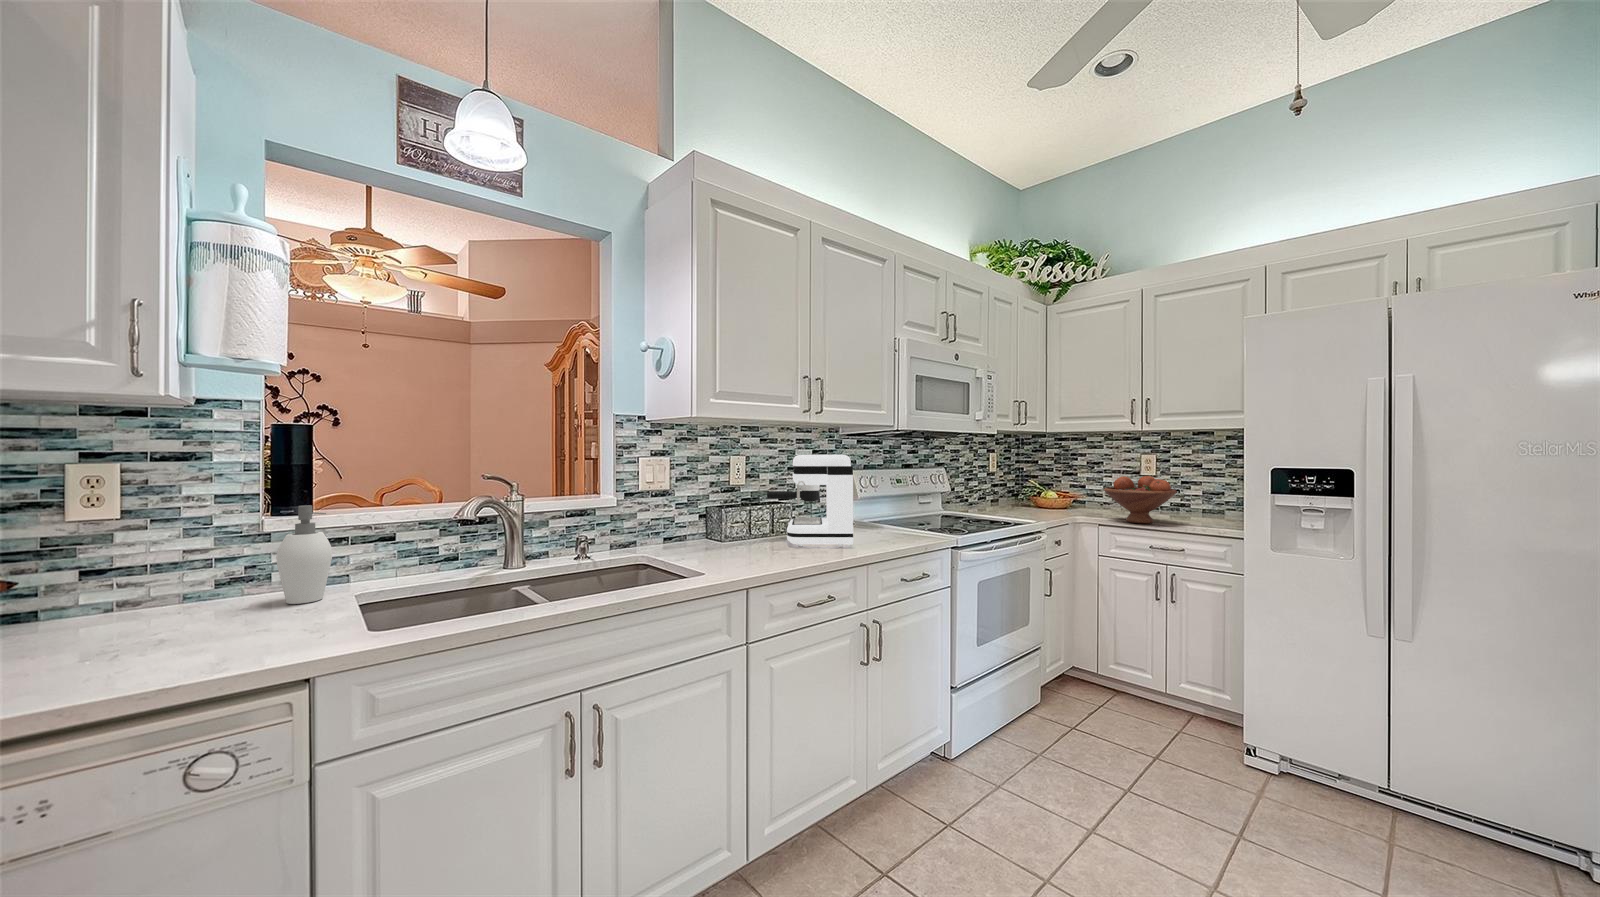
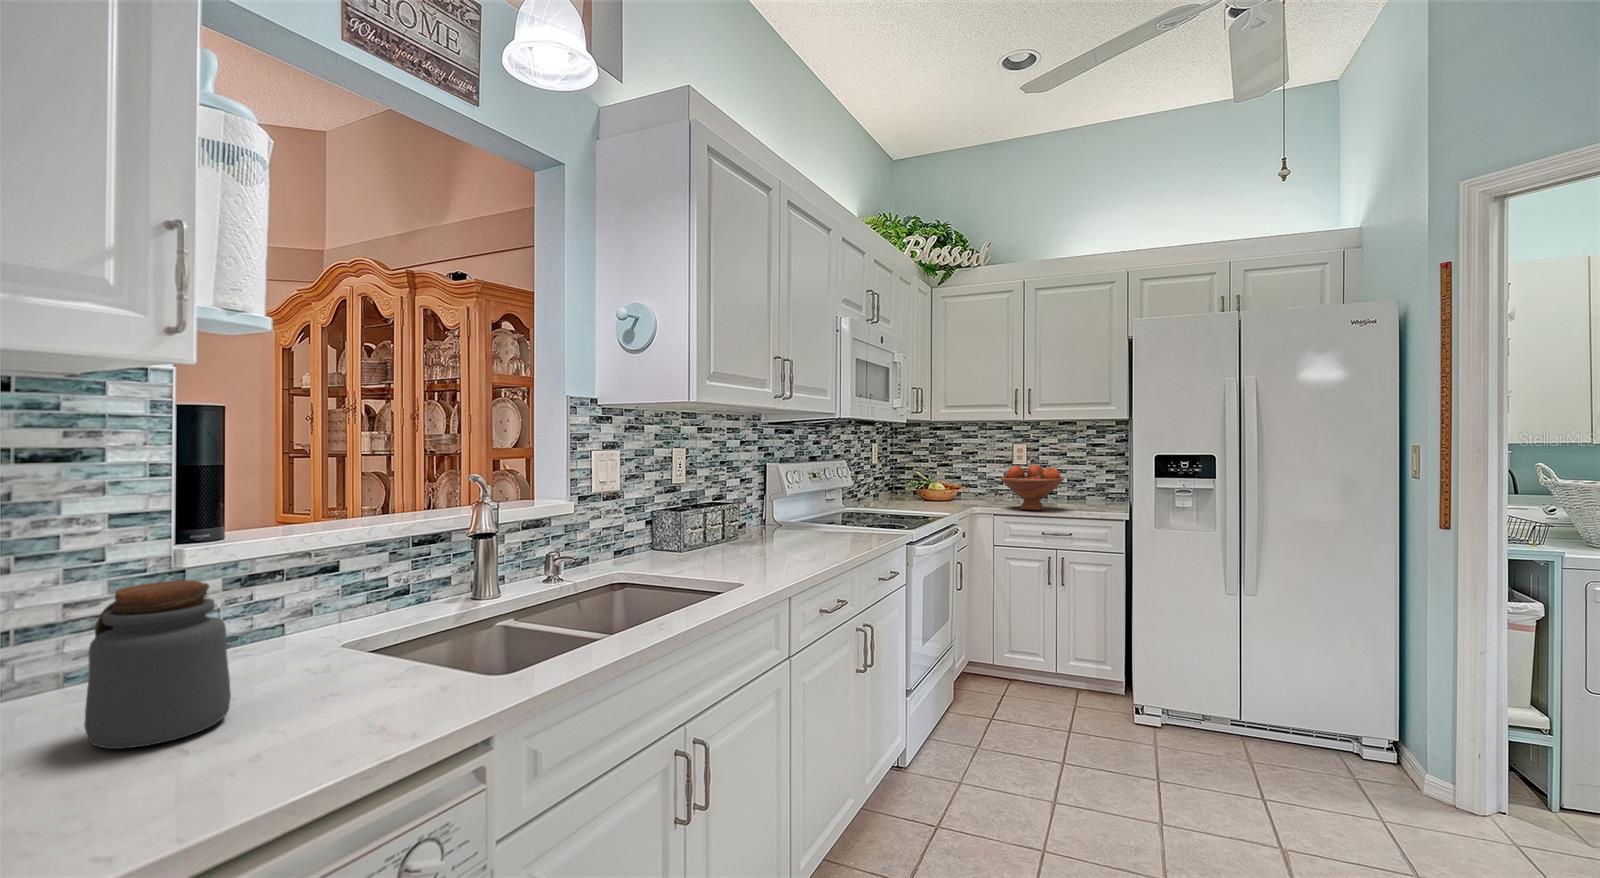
coffee maker: present [767,455,853,546] -> none [723,446,833,550]
soap dispenser: present [276,505,332,604] -> none [237,523,324,664]
jar: none [78,543,193,655] -> present [84,580,231,749]

